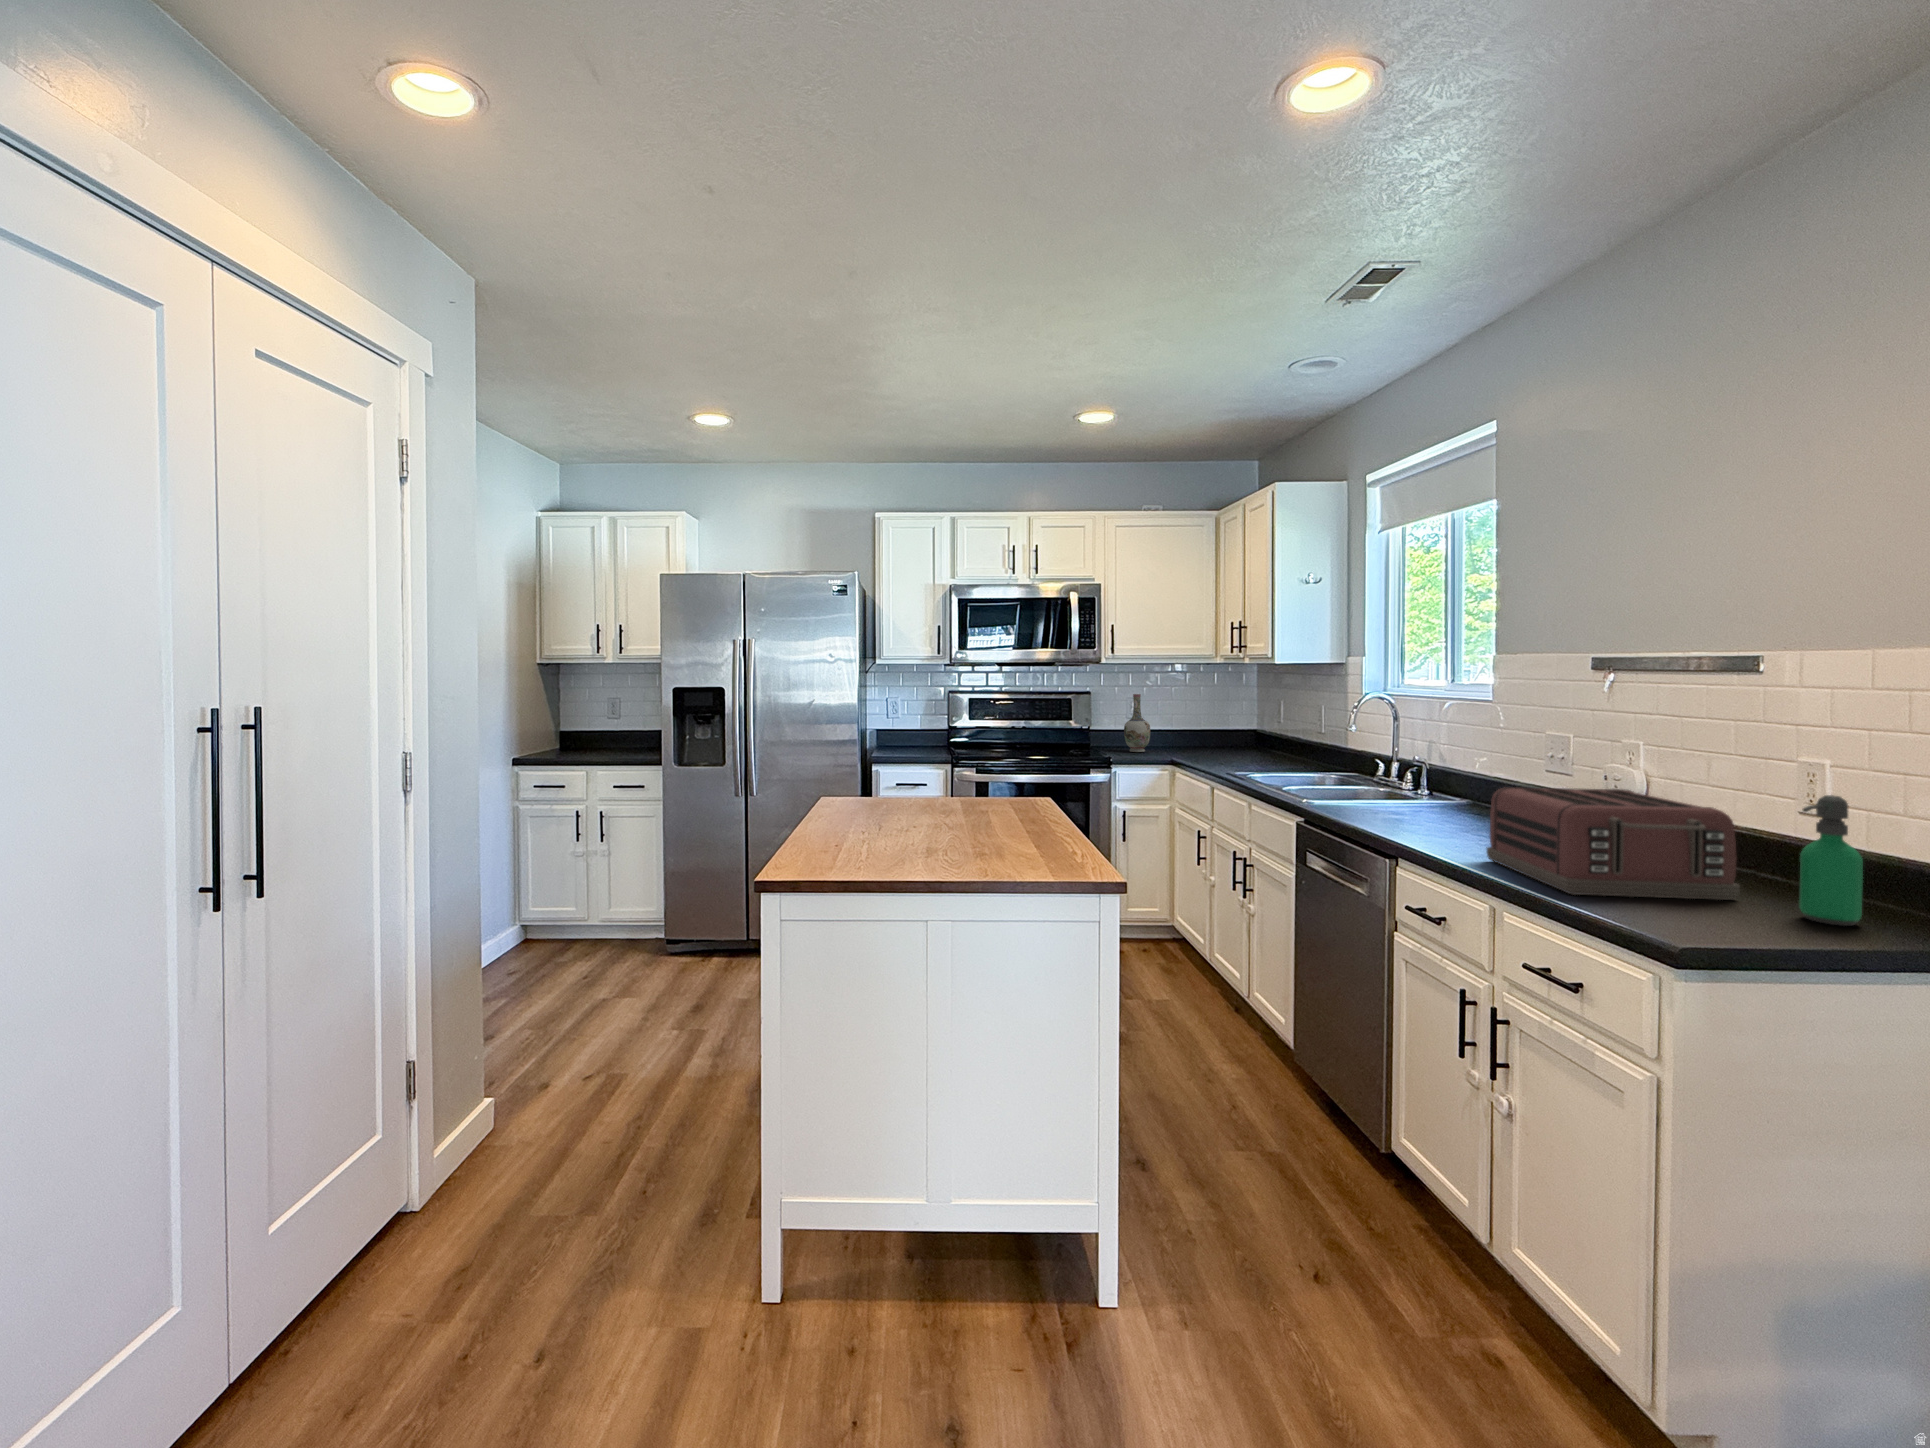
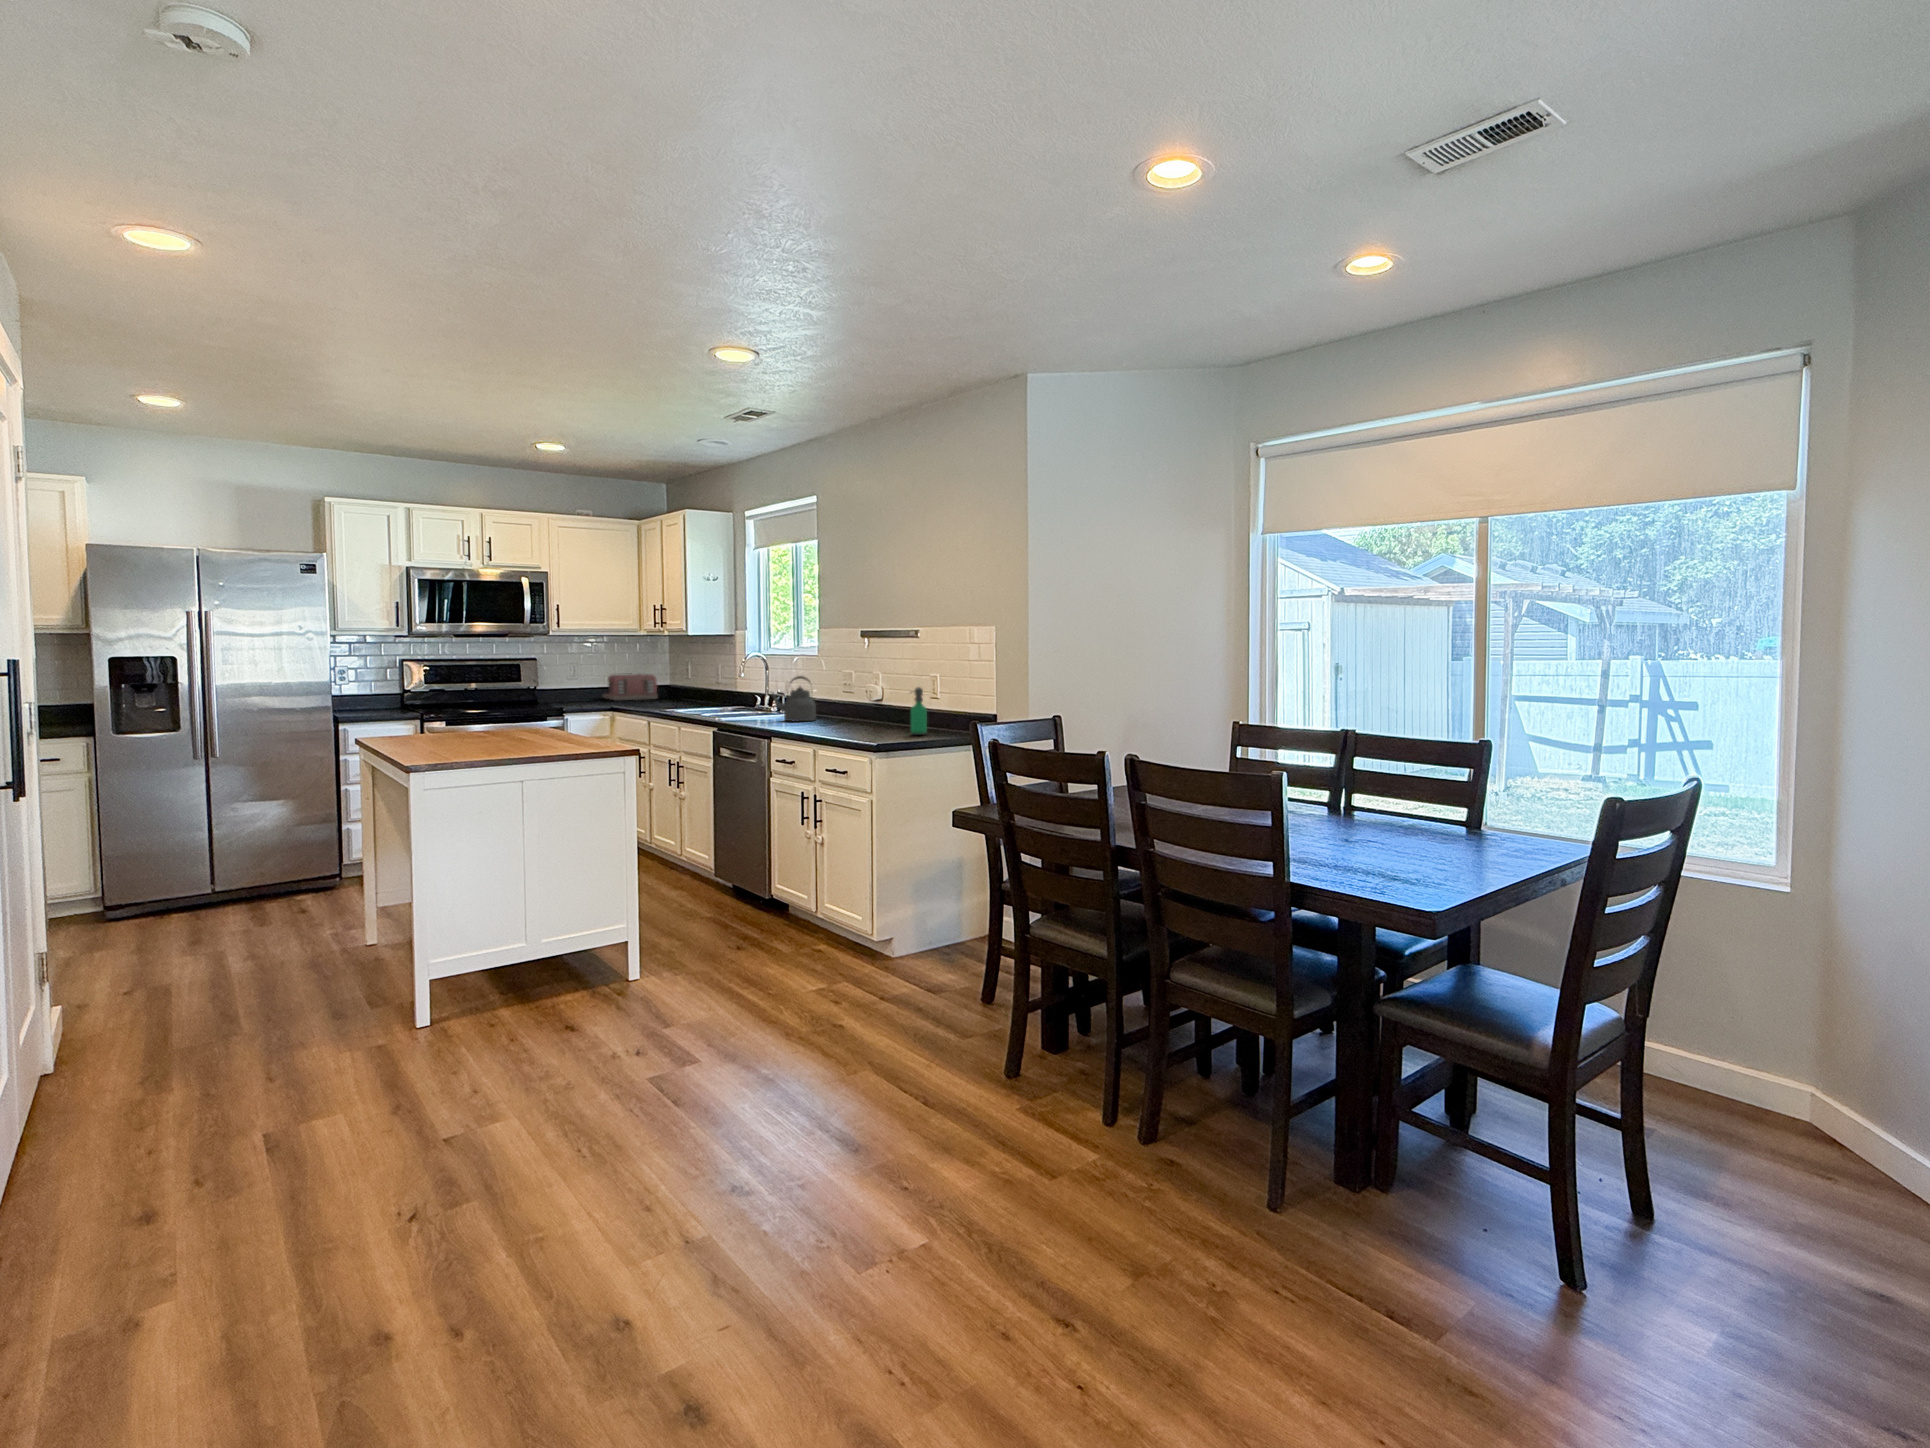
vase: present [1124,694,1150,752] -> none [569,659,591,705]
kettle: none [1395,737,1494,823] -> present [772,676,816,721]
toaster: present [1487,787,1740,900] -> present [603,674,658,700]

